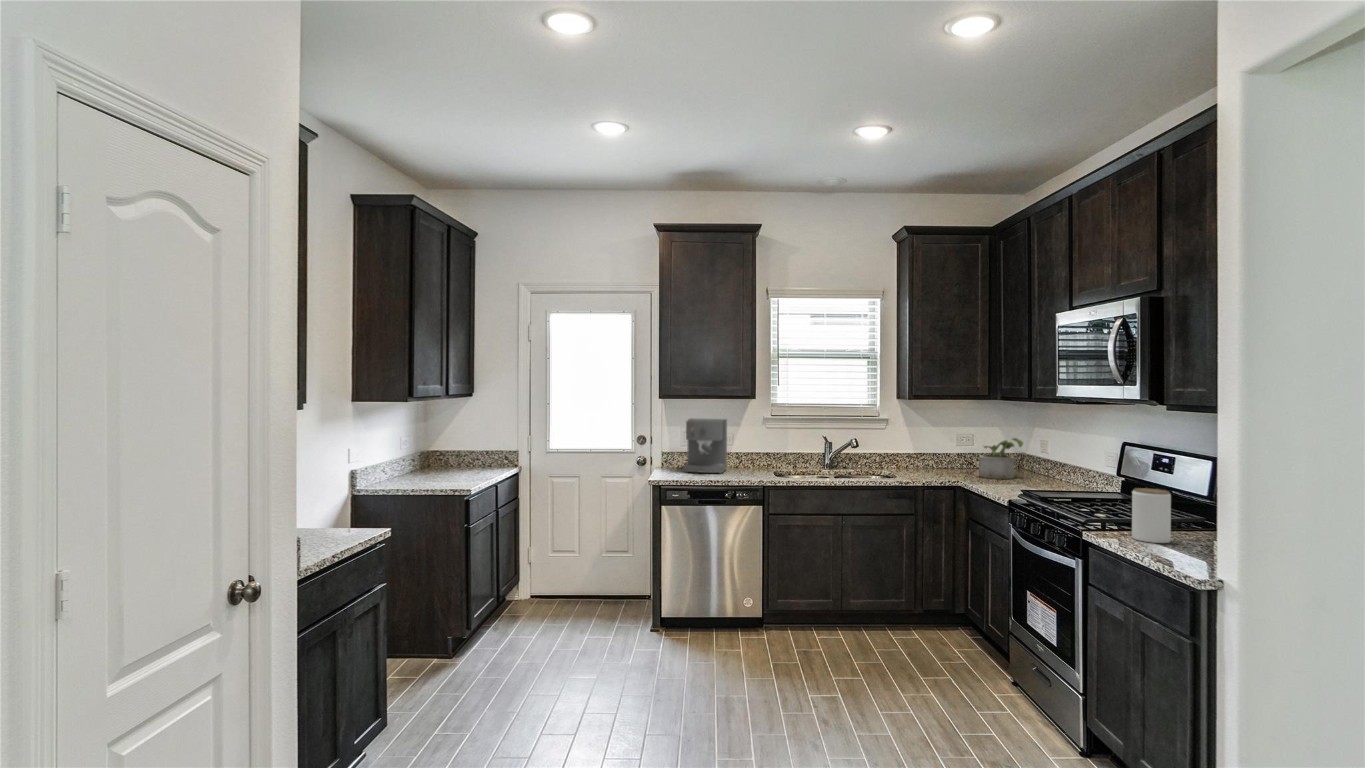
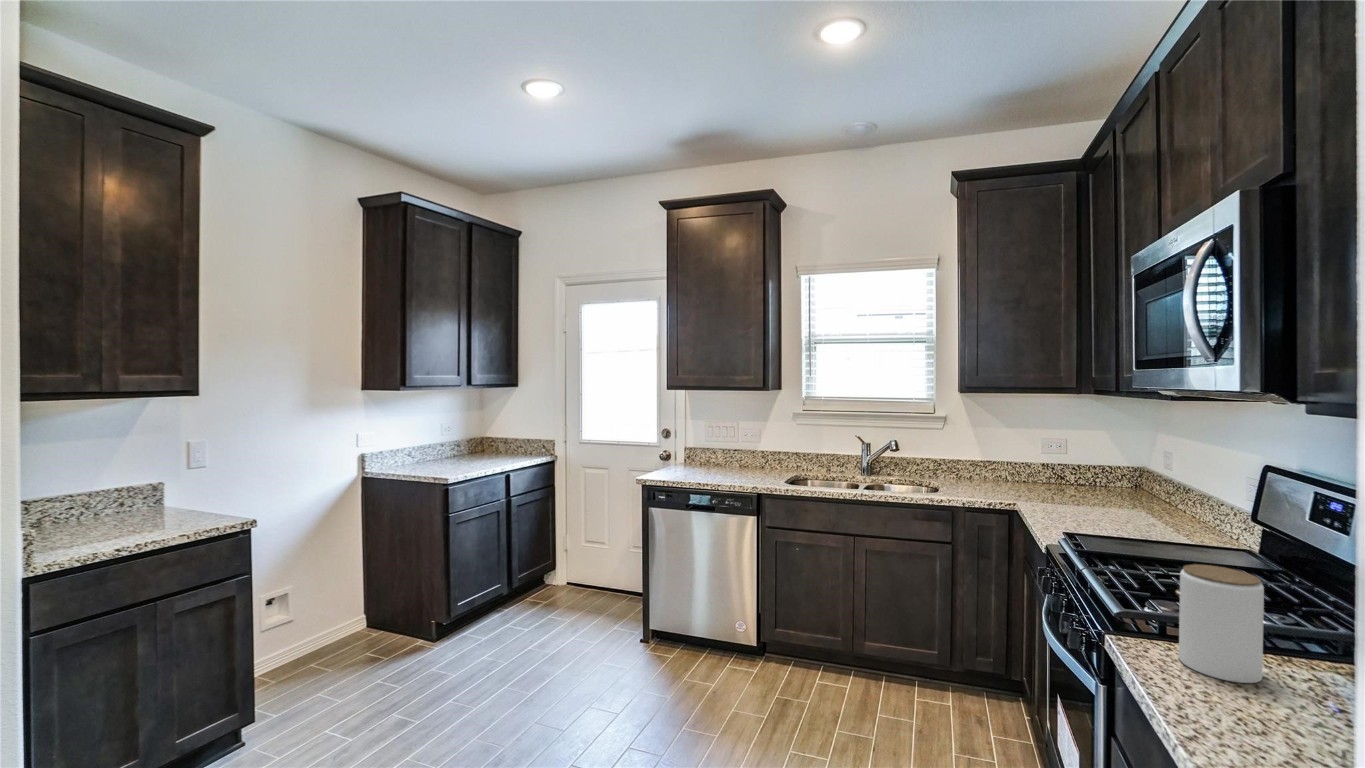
coffee maker: present [684,418,727,474] -> none [696,412,750,474]
potted plant: present [979,438,1023,479] -> none [1060,448,1129,504]

